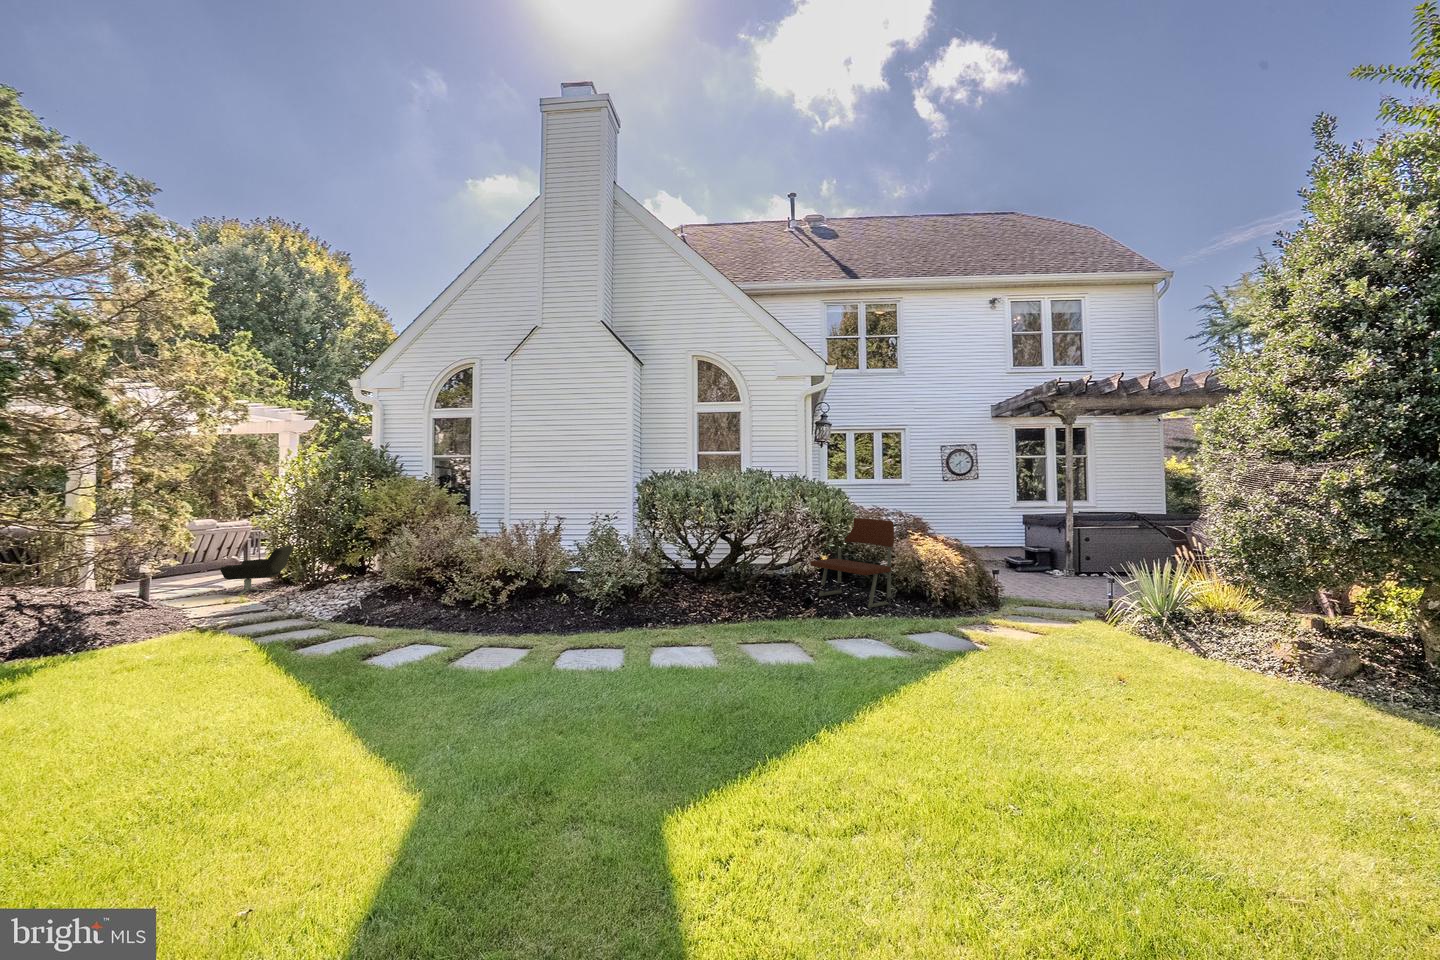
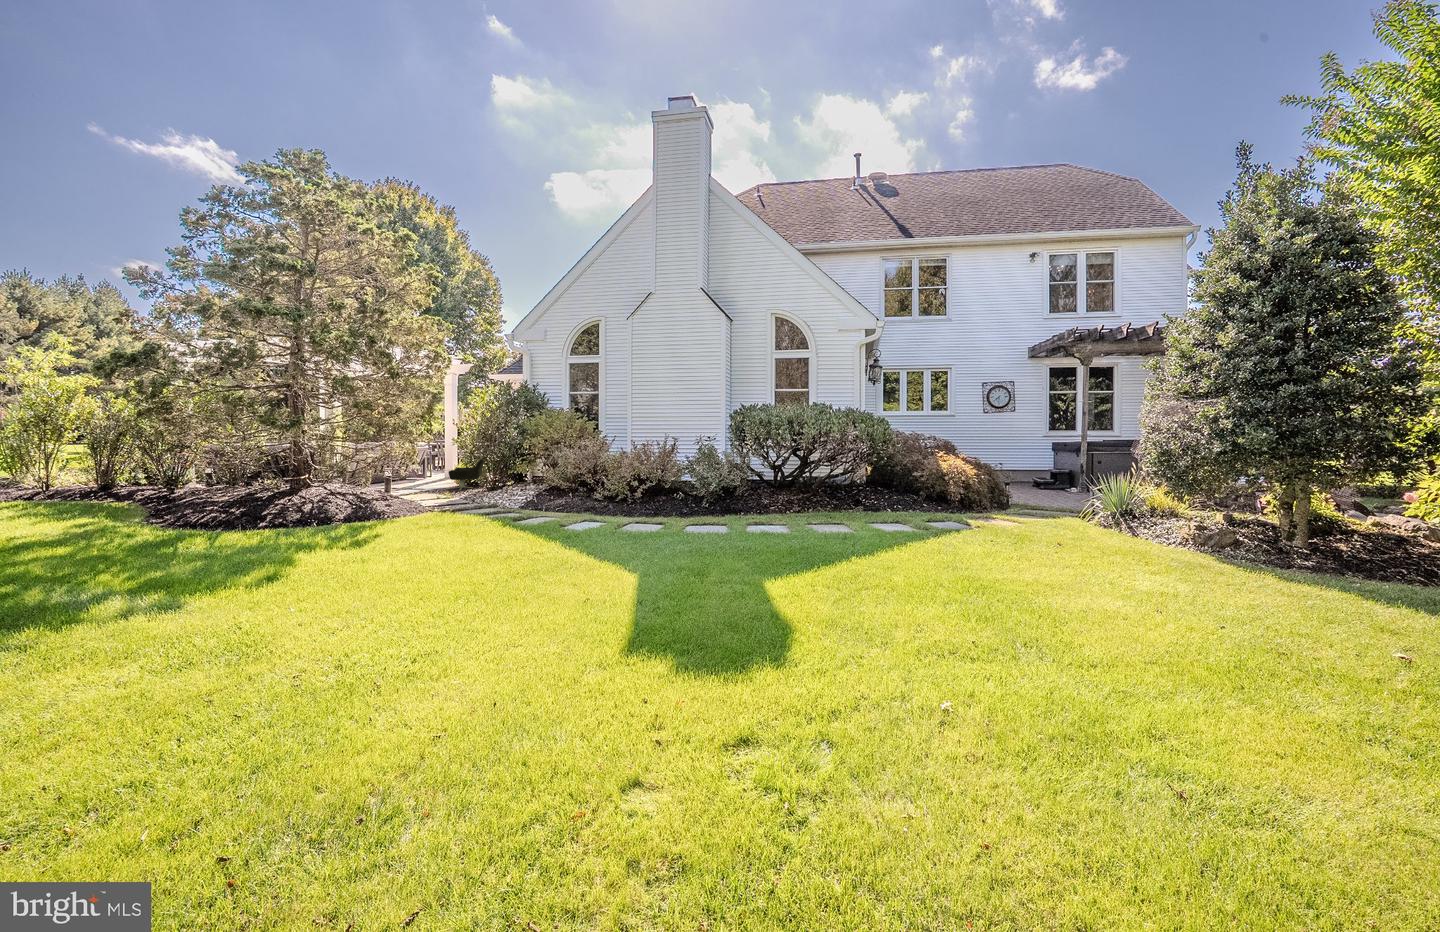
bench: present [810,518,894,608] -> none [858,441,921,506]

